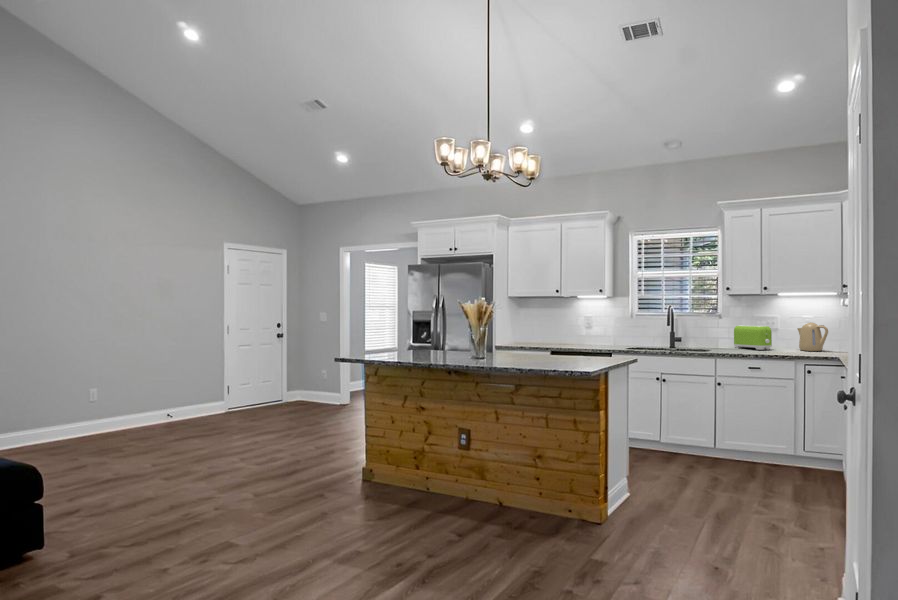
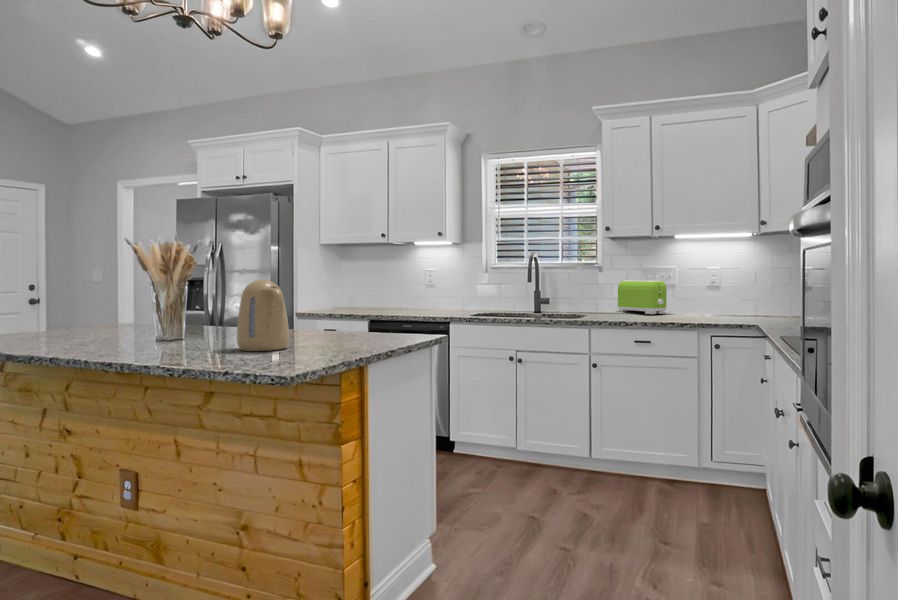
kettle: present [798,322,828,351] -> present [237,280,289,351]

